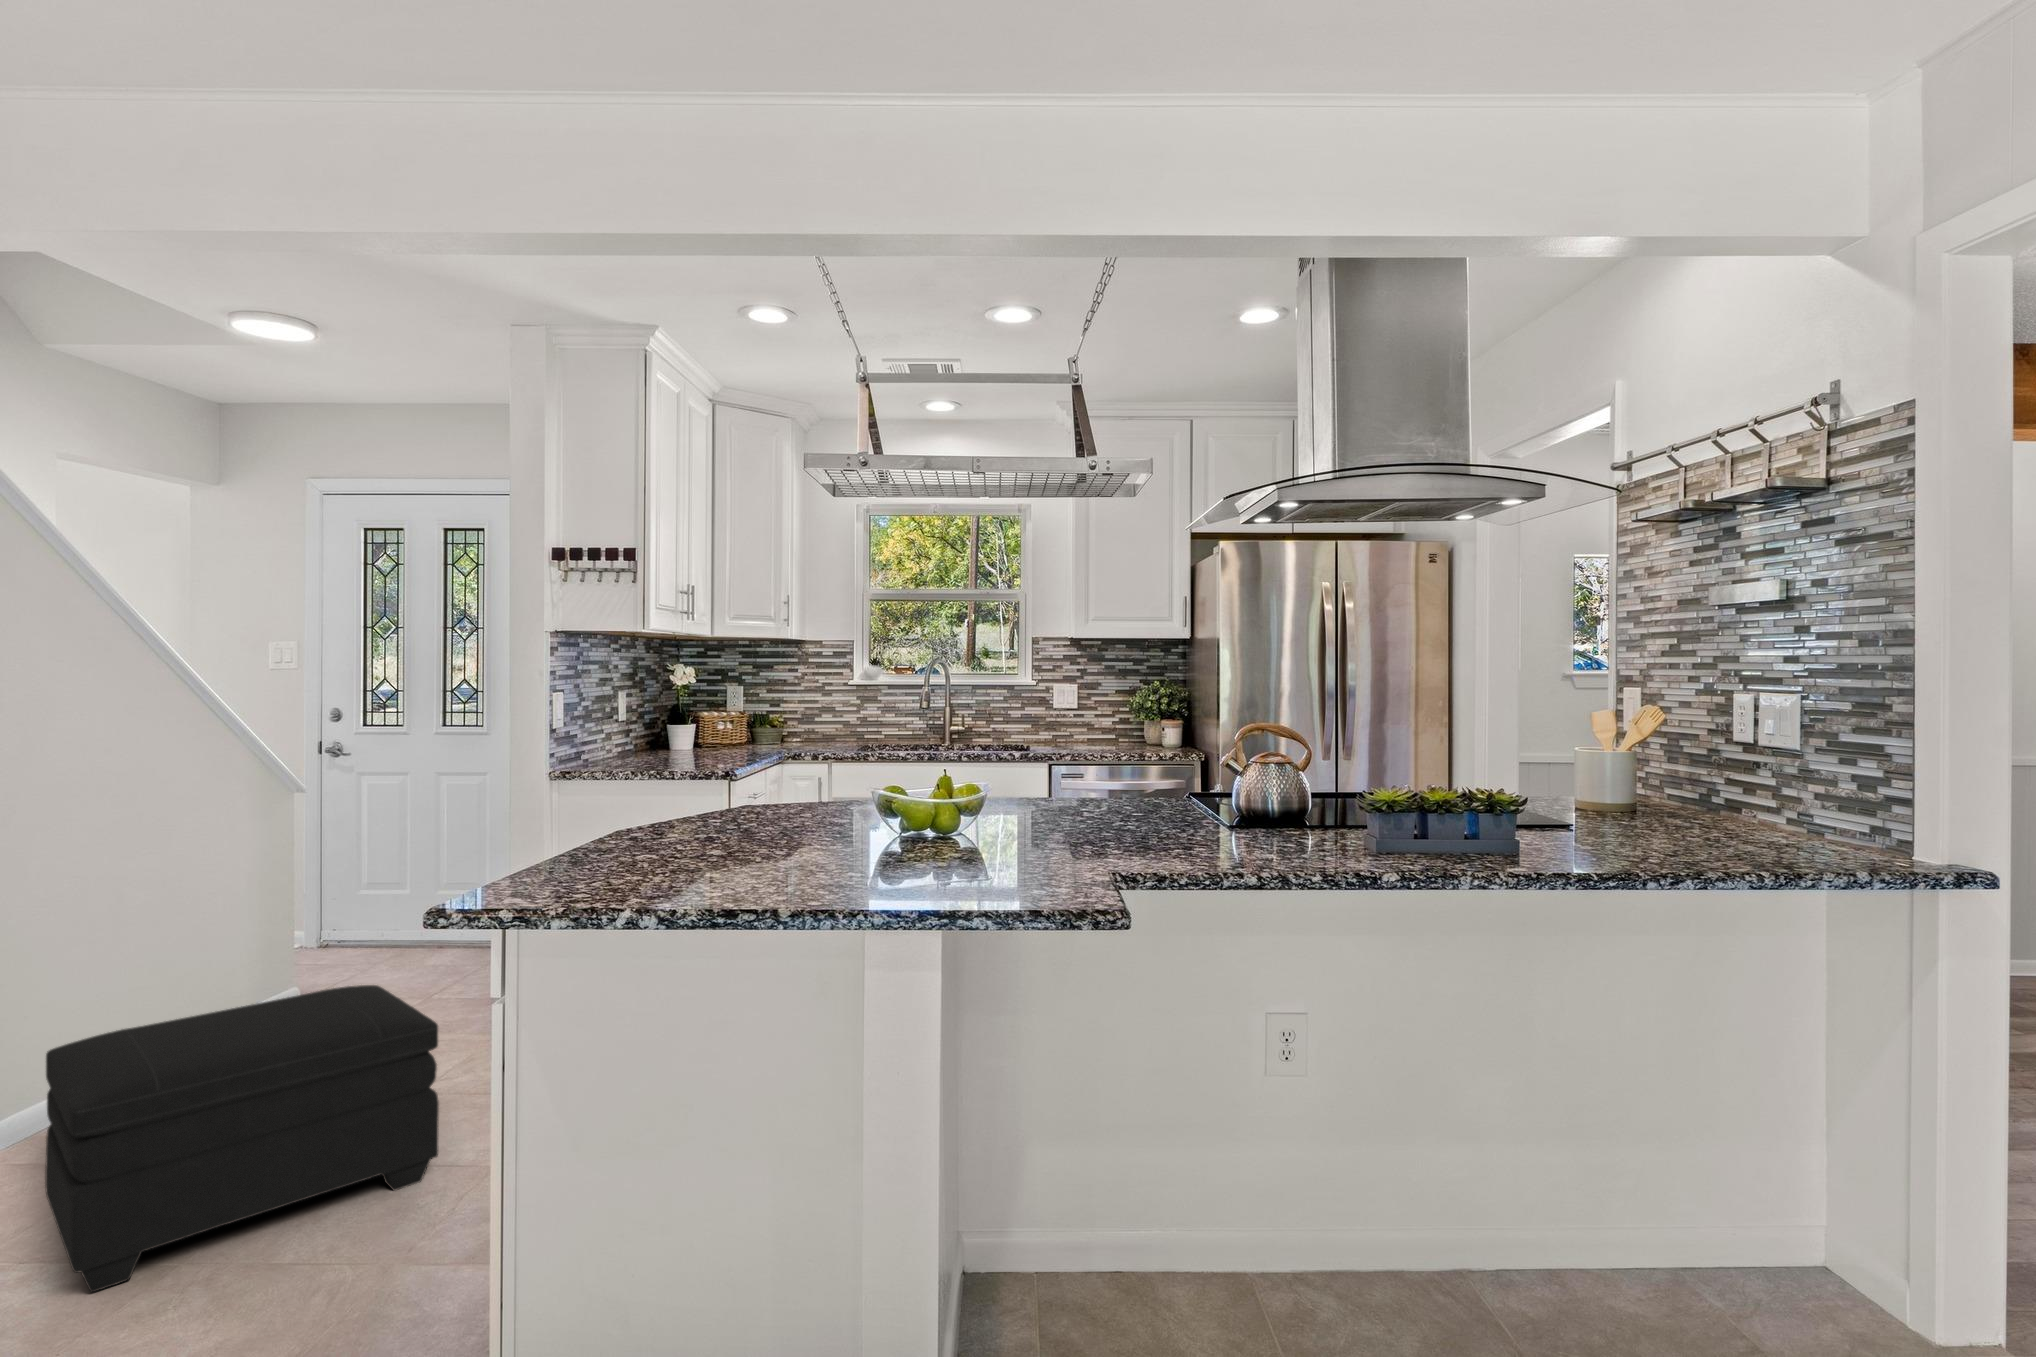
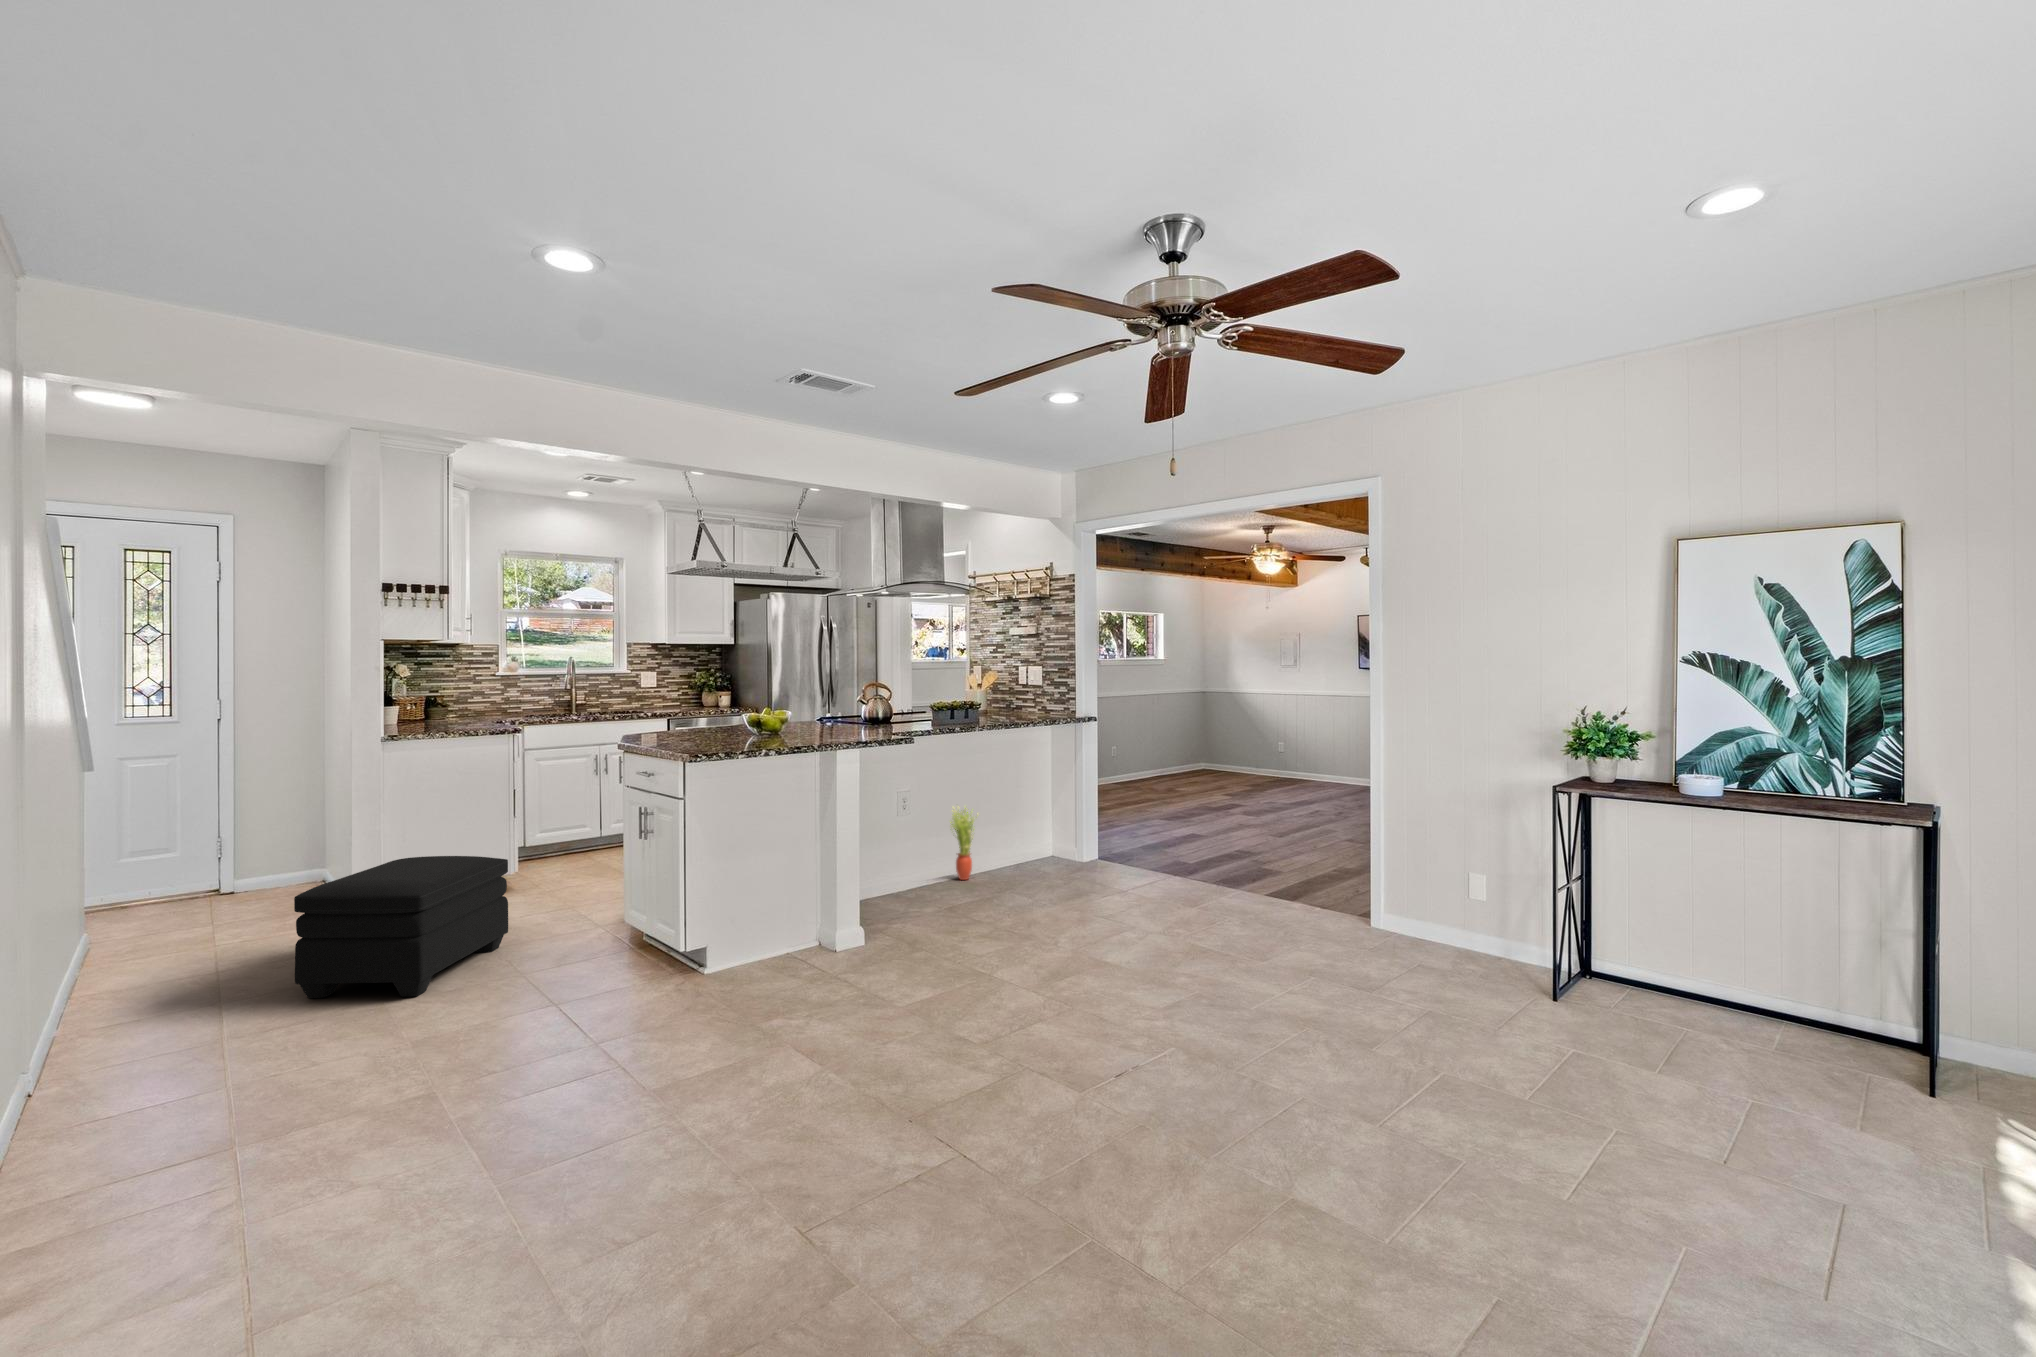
potted plant: none [1379,1086,1483,1314] -> present [951,808,978,880]

